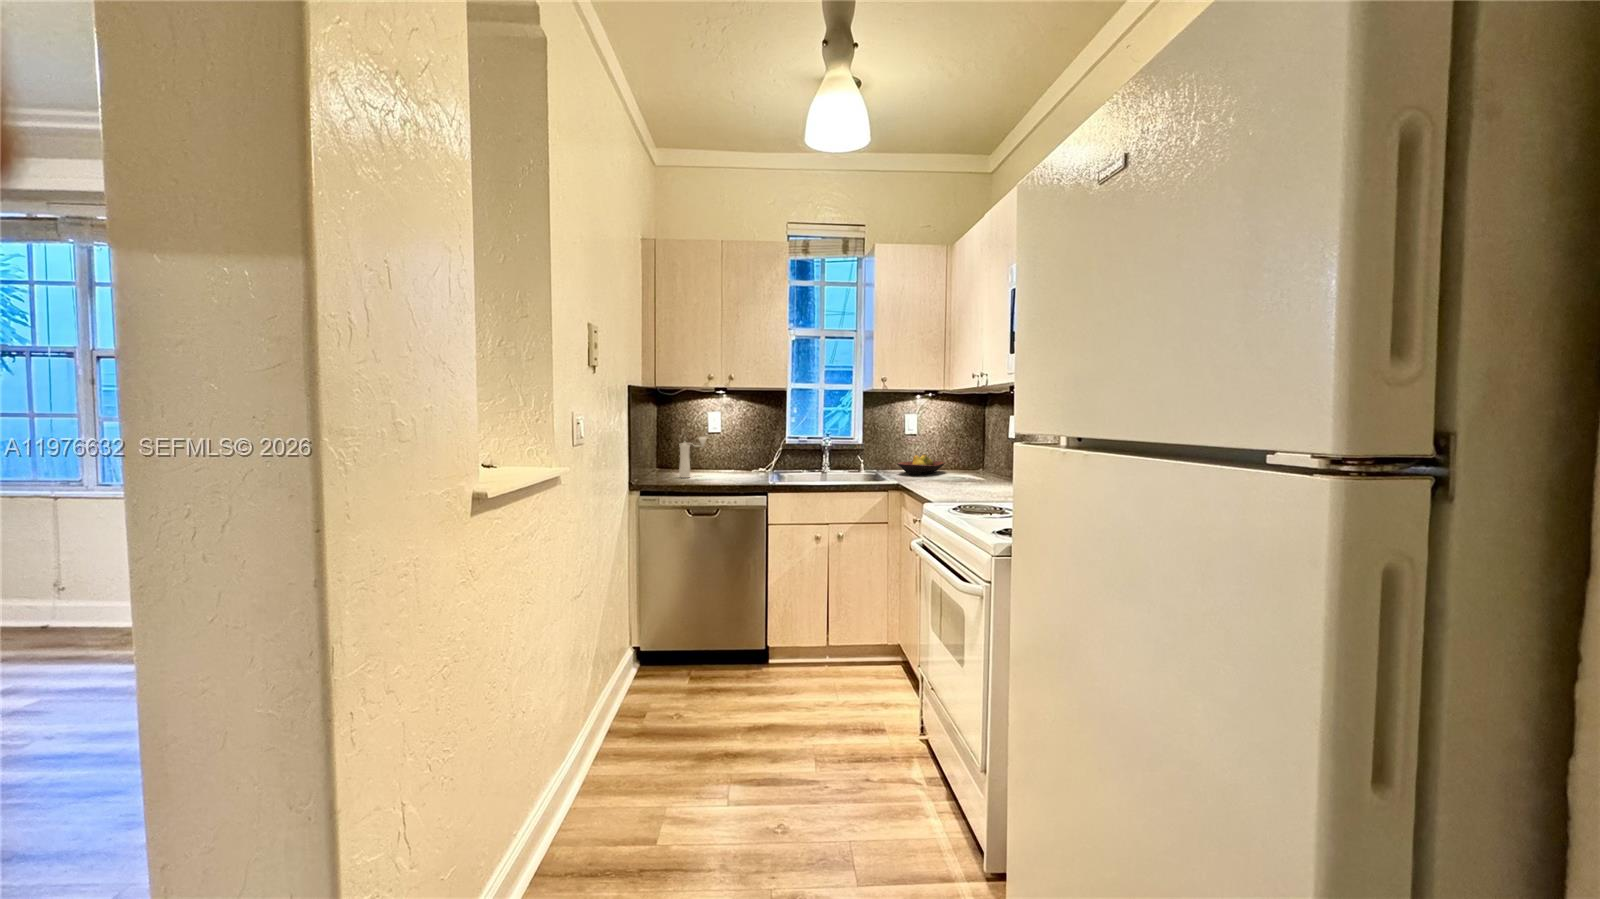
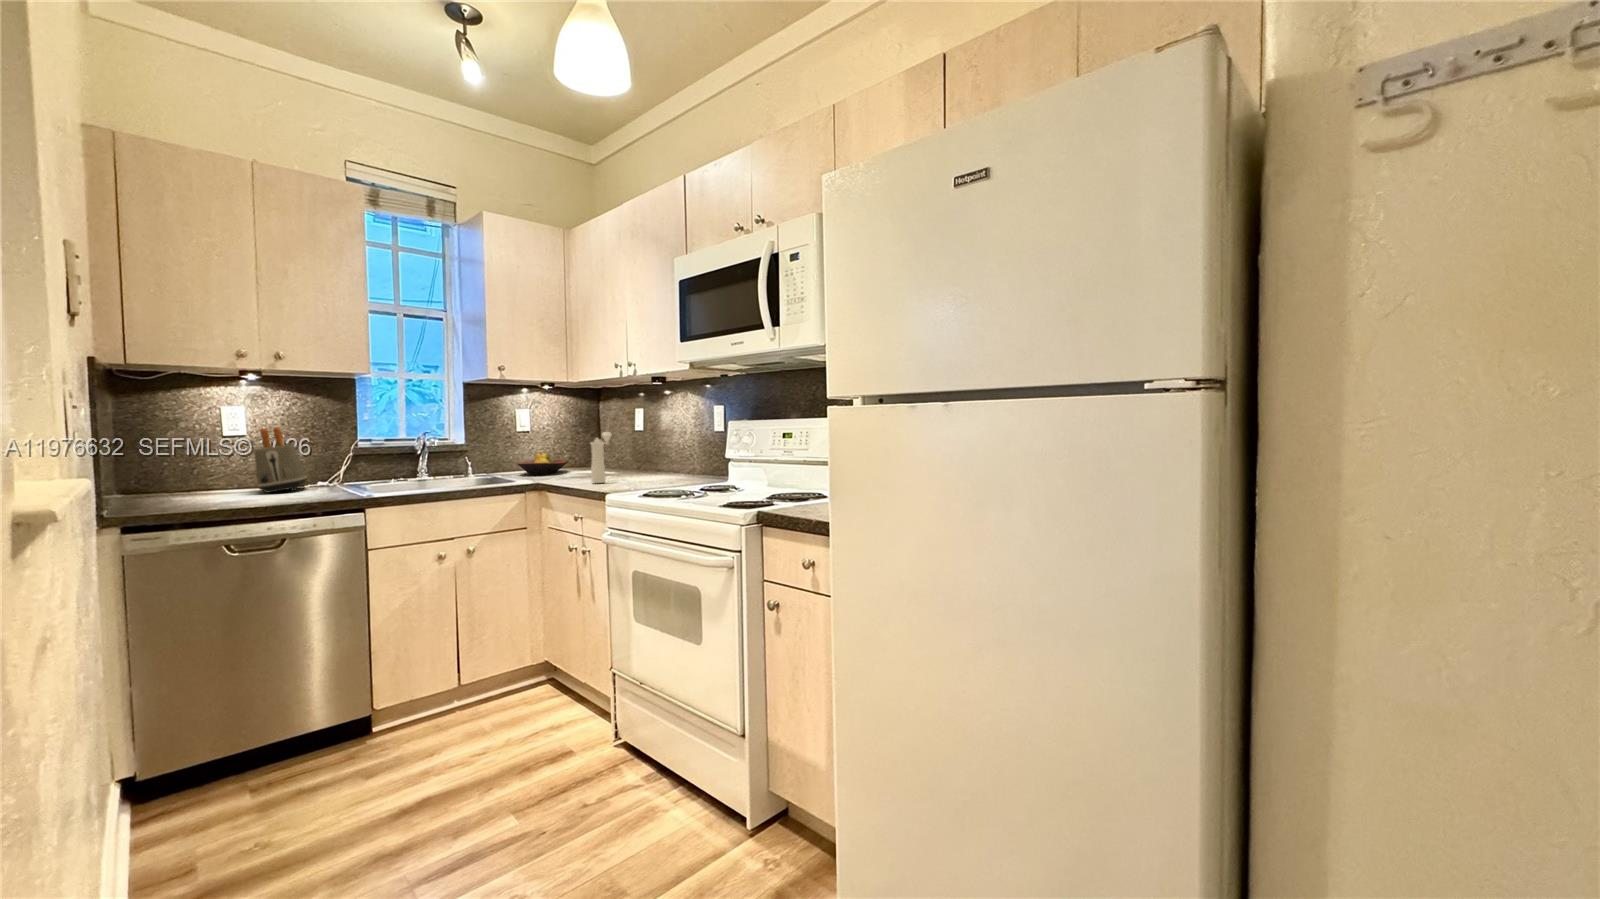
toaster: none [721,427,754,474] -> present [254,427,307,492]
pepper mill: present [679,437,706,478] -> present [590,432,612,483]

